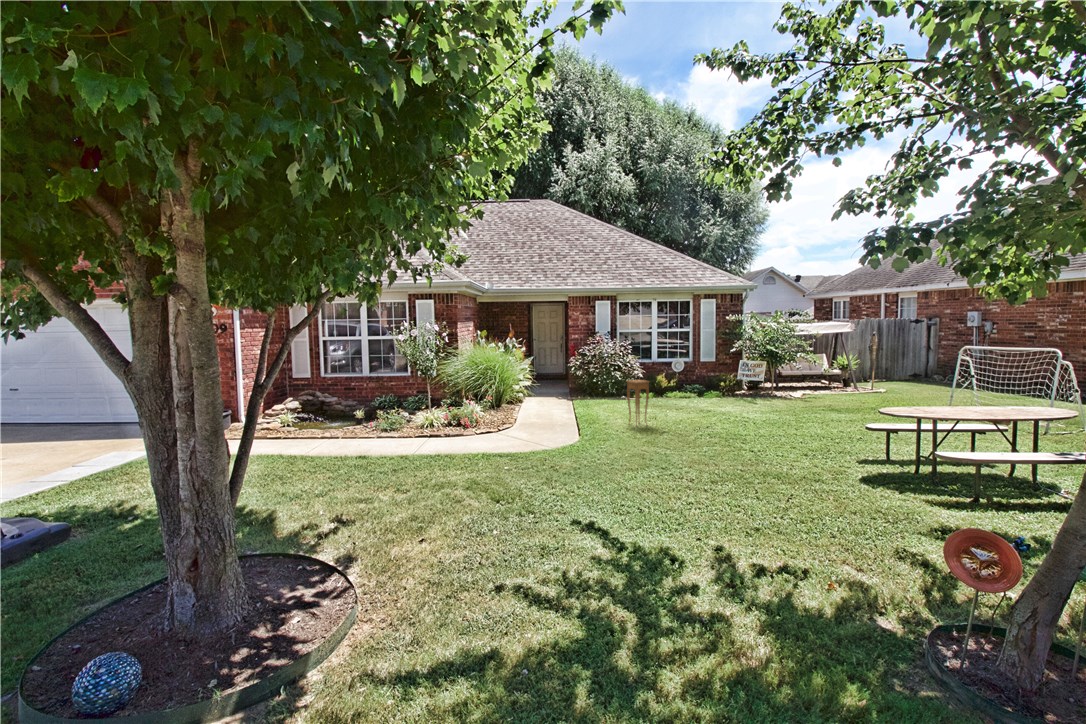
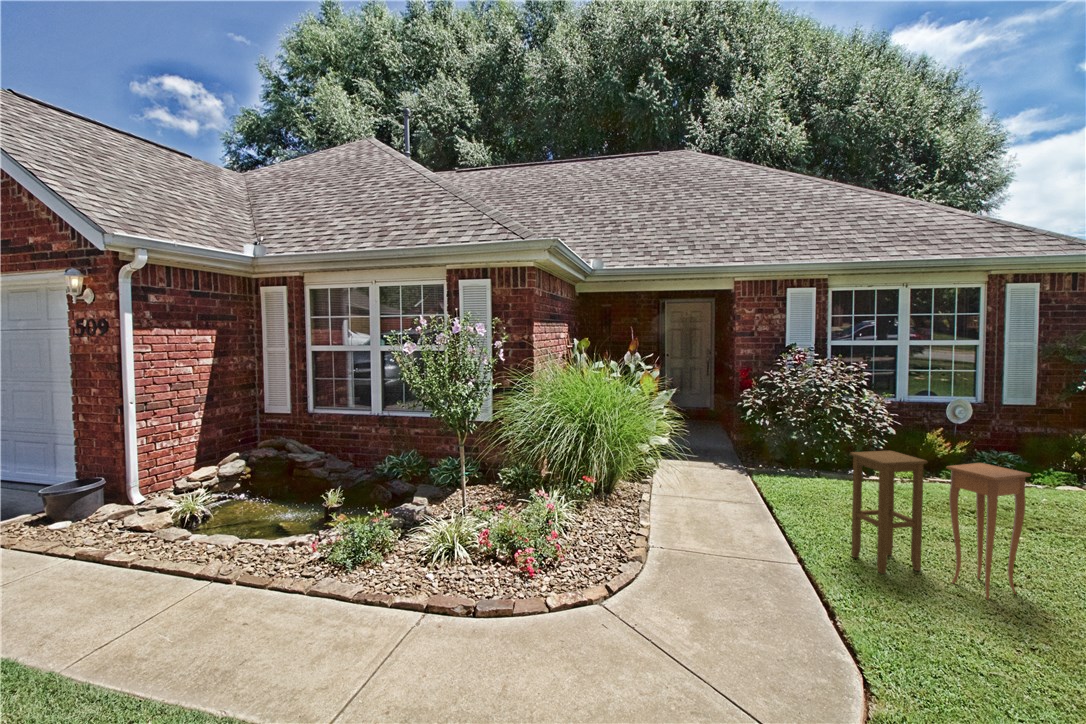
stool: none [597,378,622,424] -> present [850,451,927,574]

